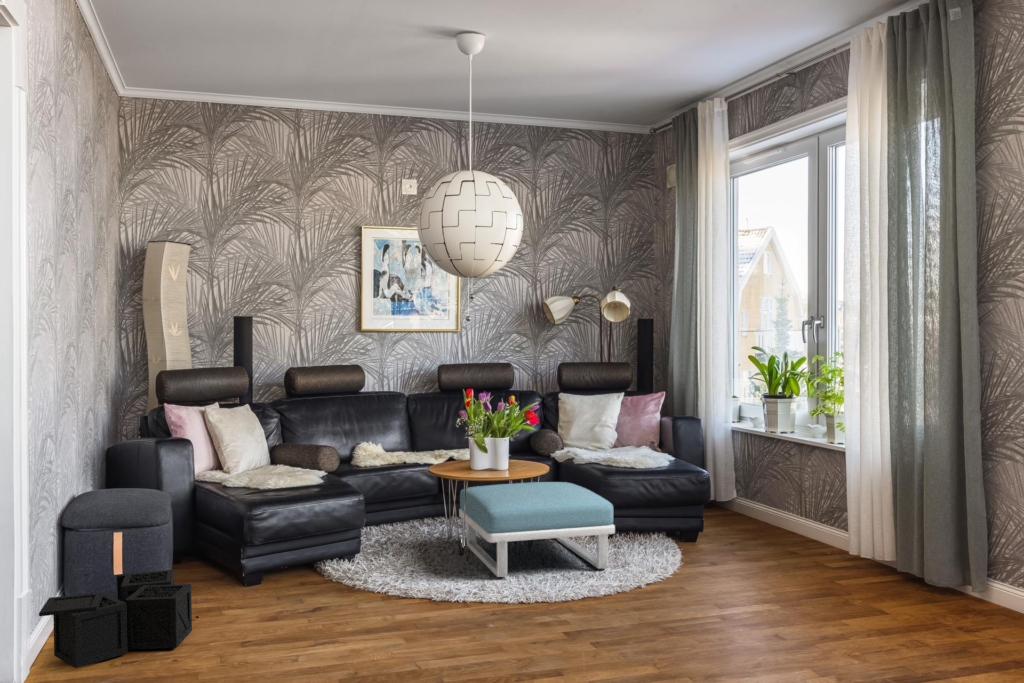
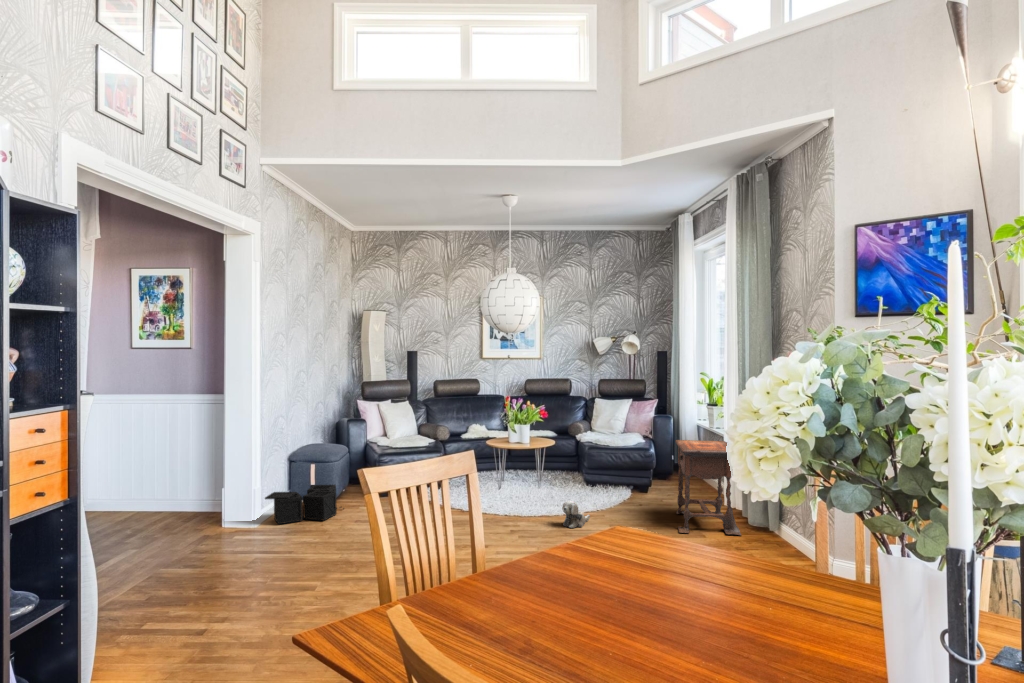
side table: none [779,446,923,599] -> present [675,440,742,535]
footstool: present [459,482,615,577] -> none [498,453,574,505]
plush toy: none [637,561,677,610] -> present [562,501,590,528]

